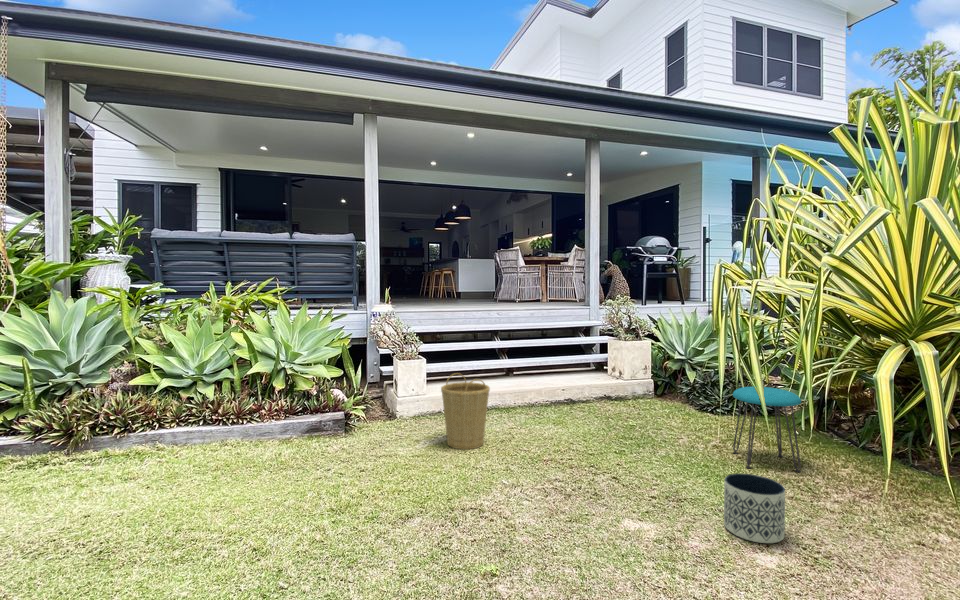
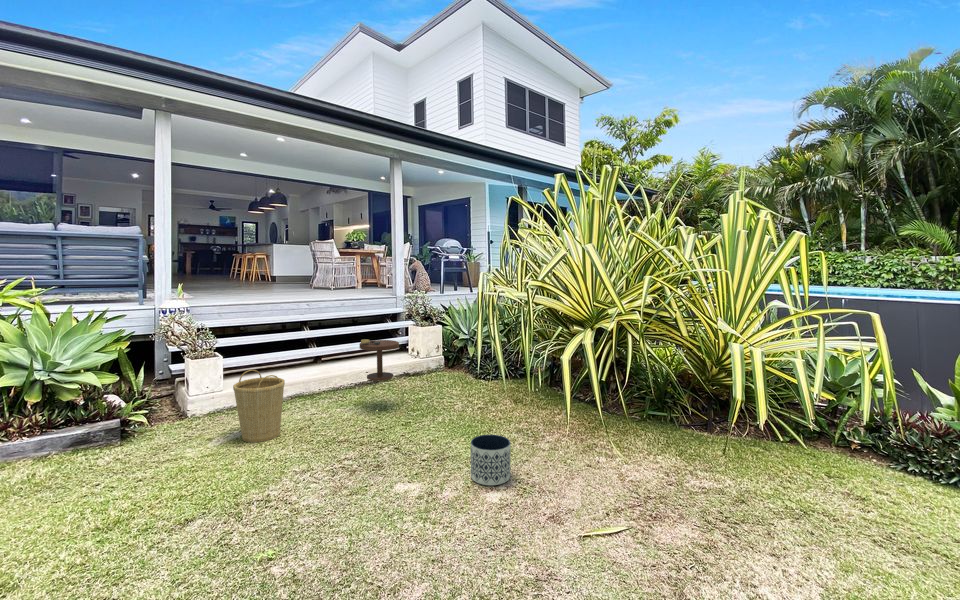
side table: none [565,349,611,432] -> present [360,339,399,381]
stool: present [733,387,801,472] -> none [490,362,536,426]

